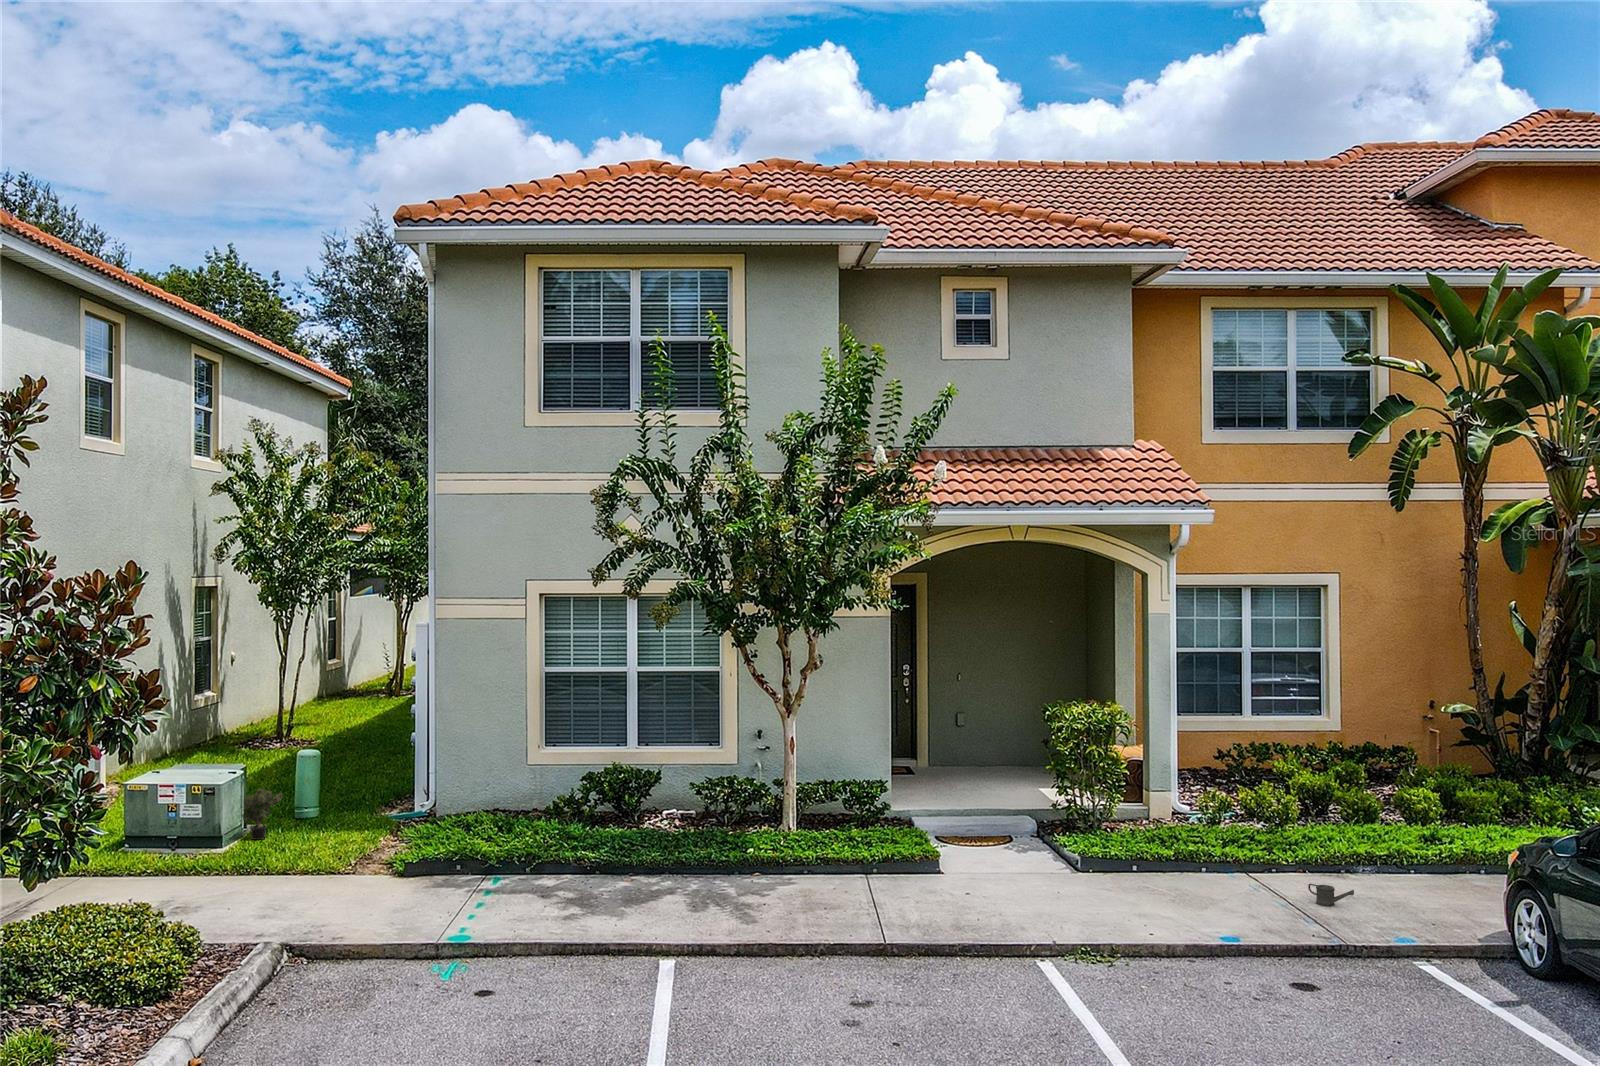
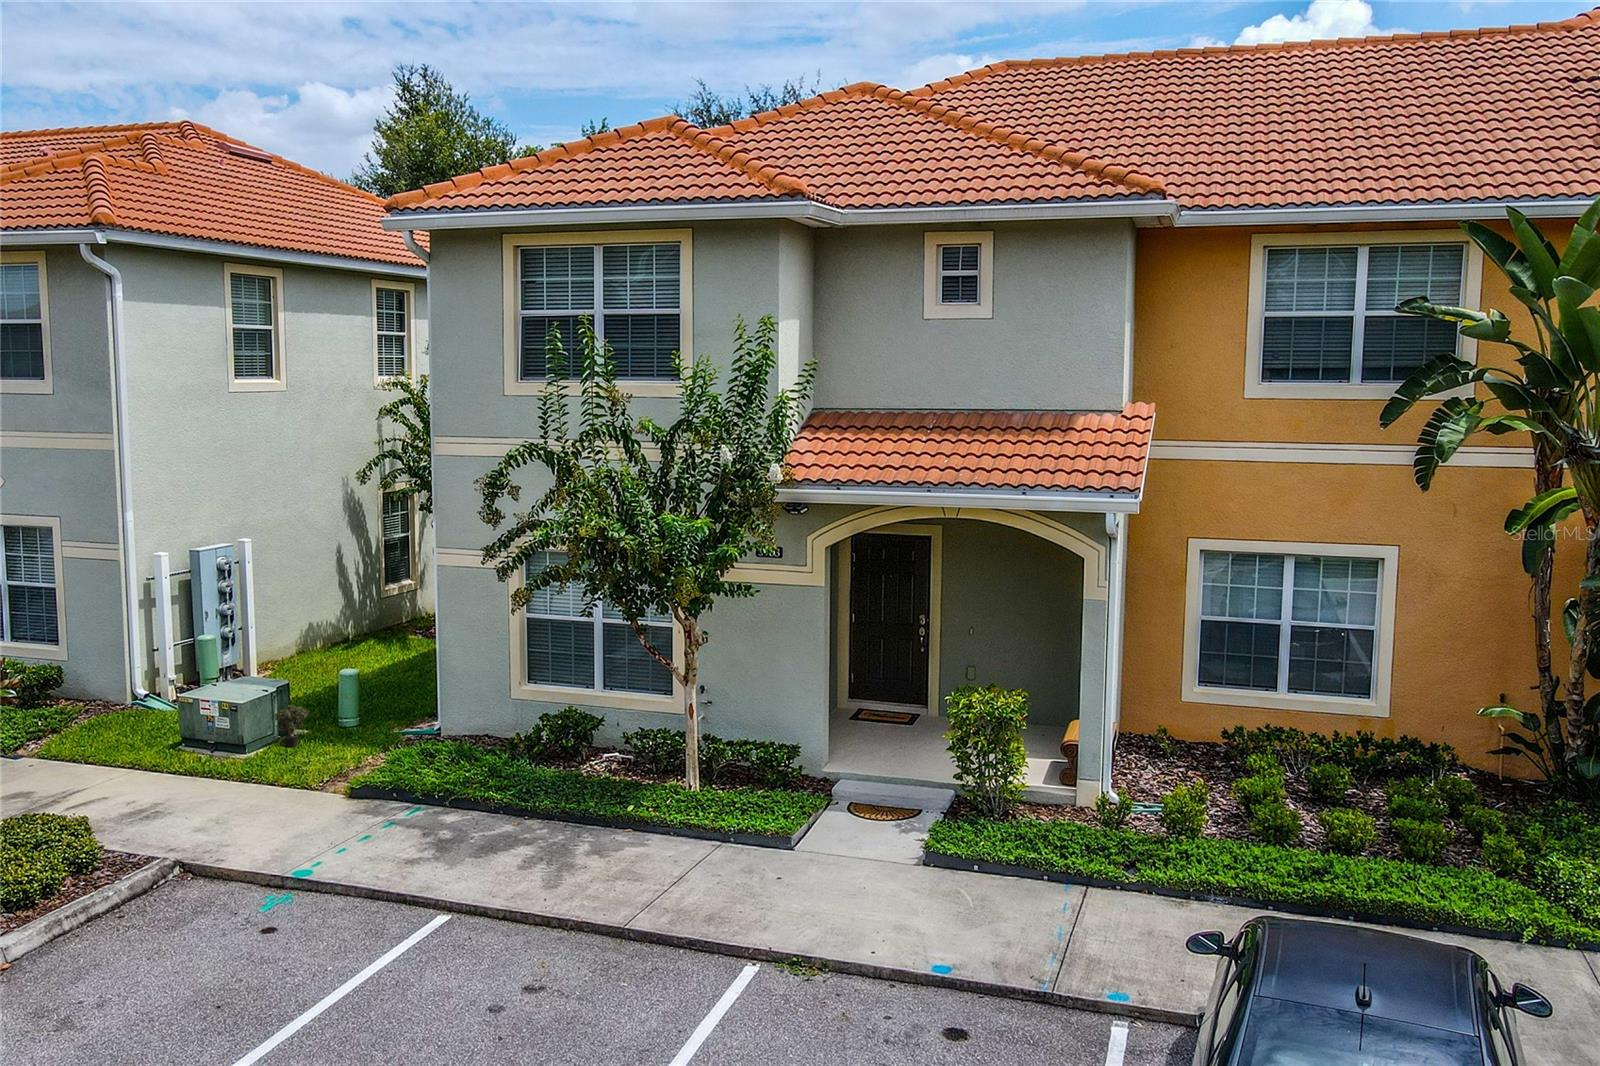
watering can: present [1308,884,1354,906] -> none [1104,921,1138,950]

